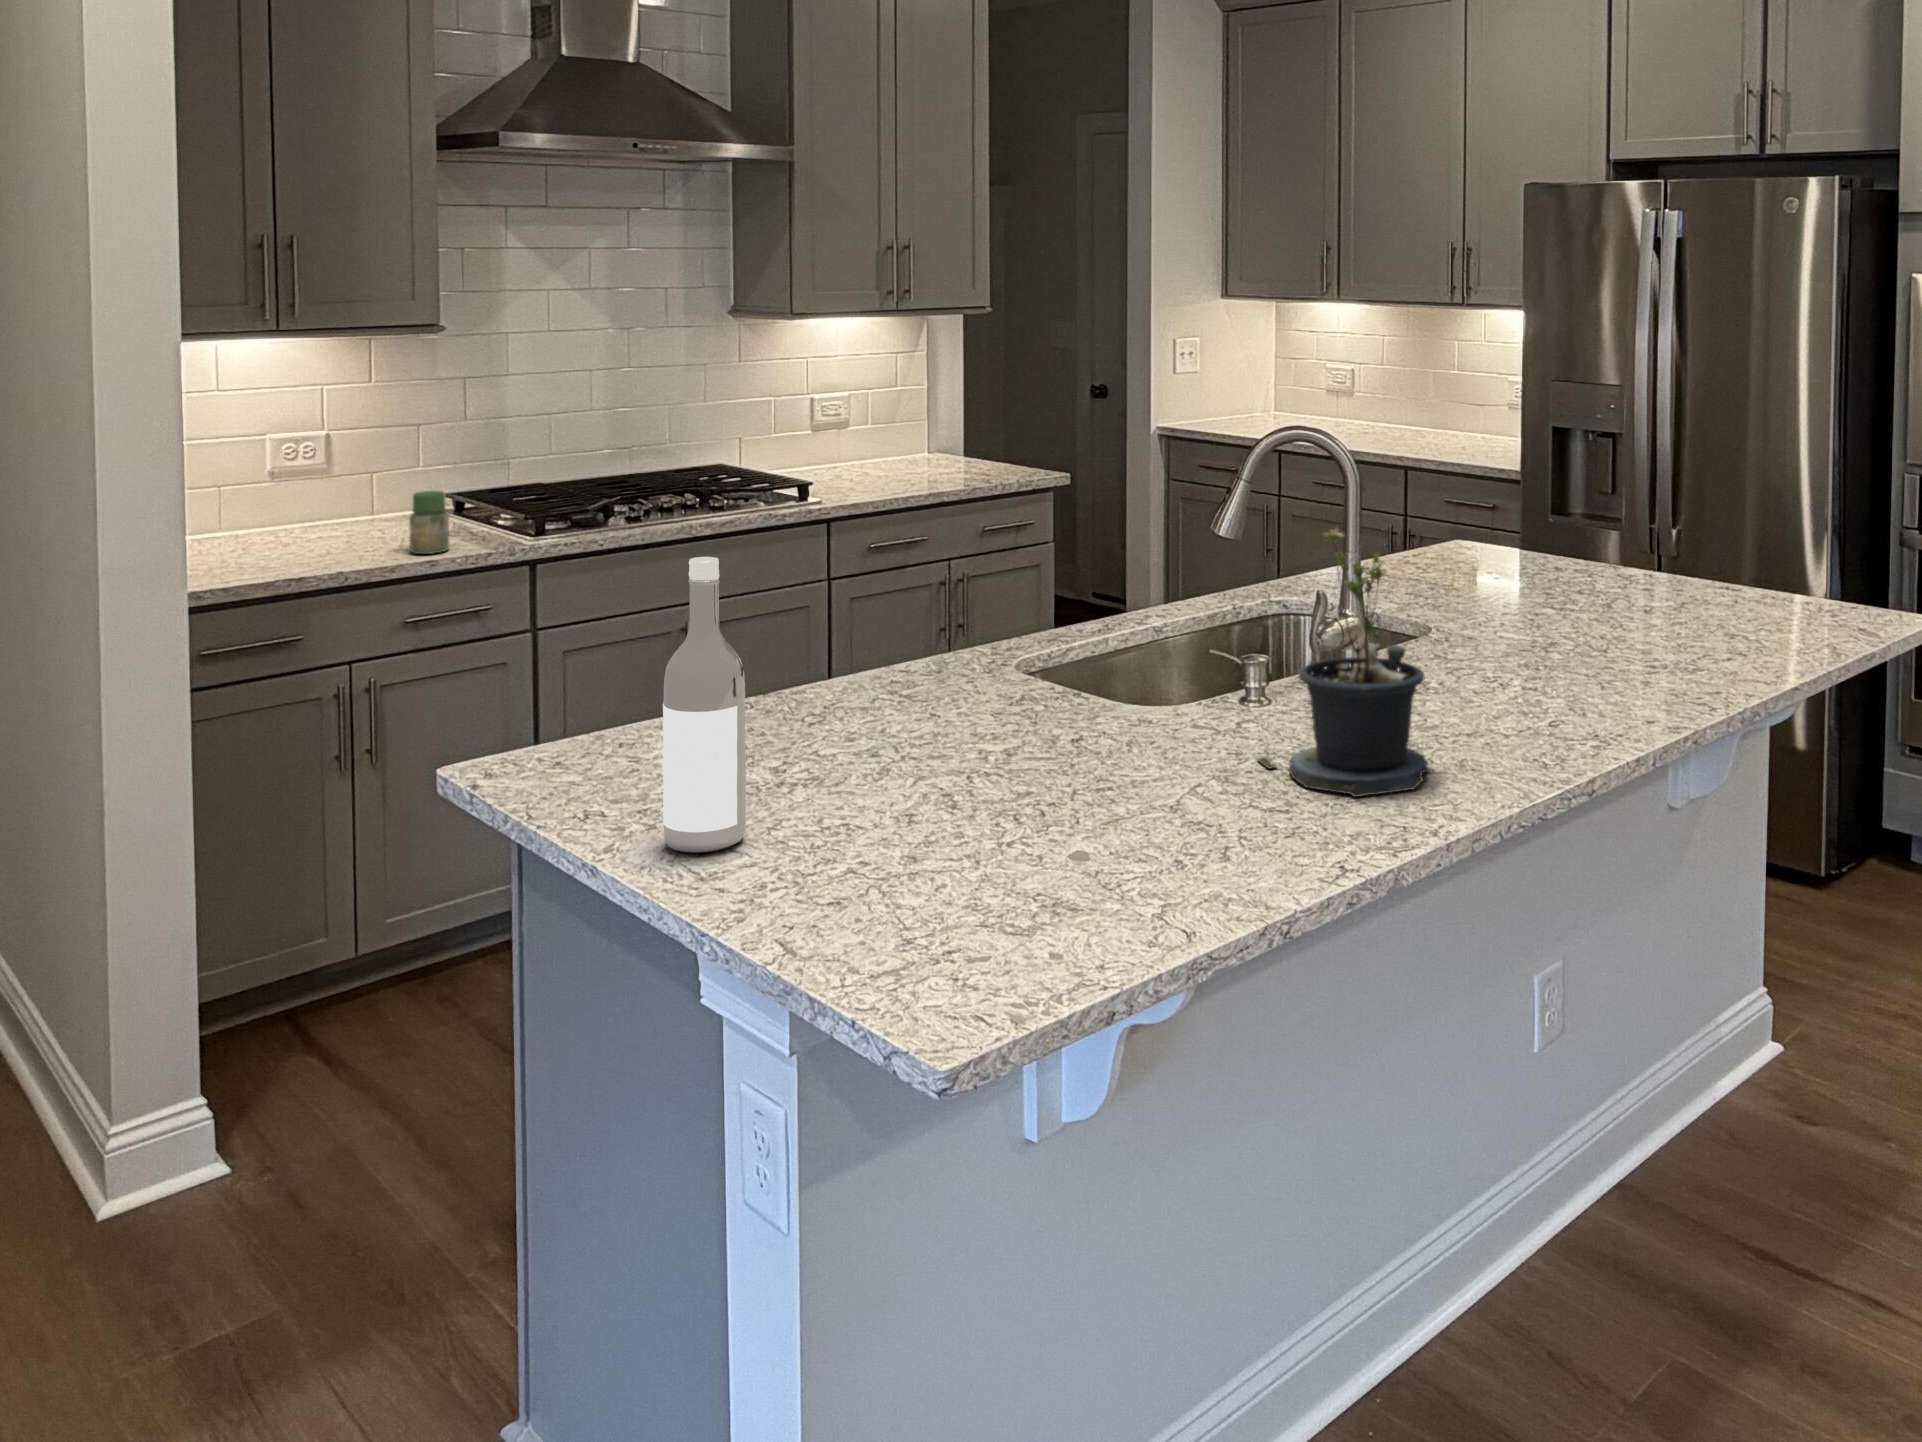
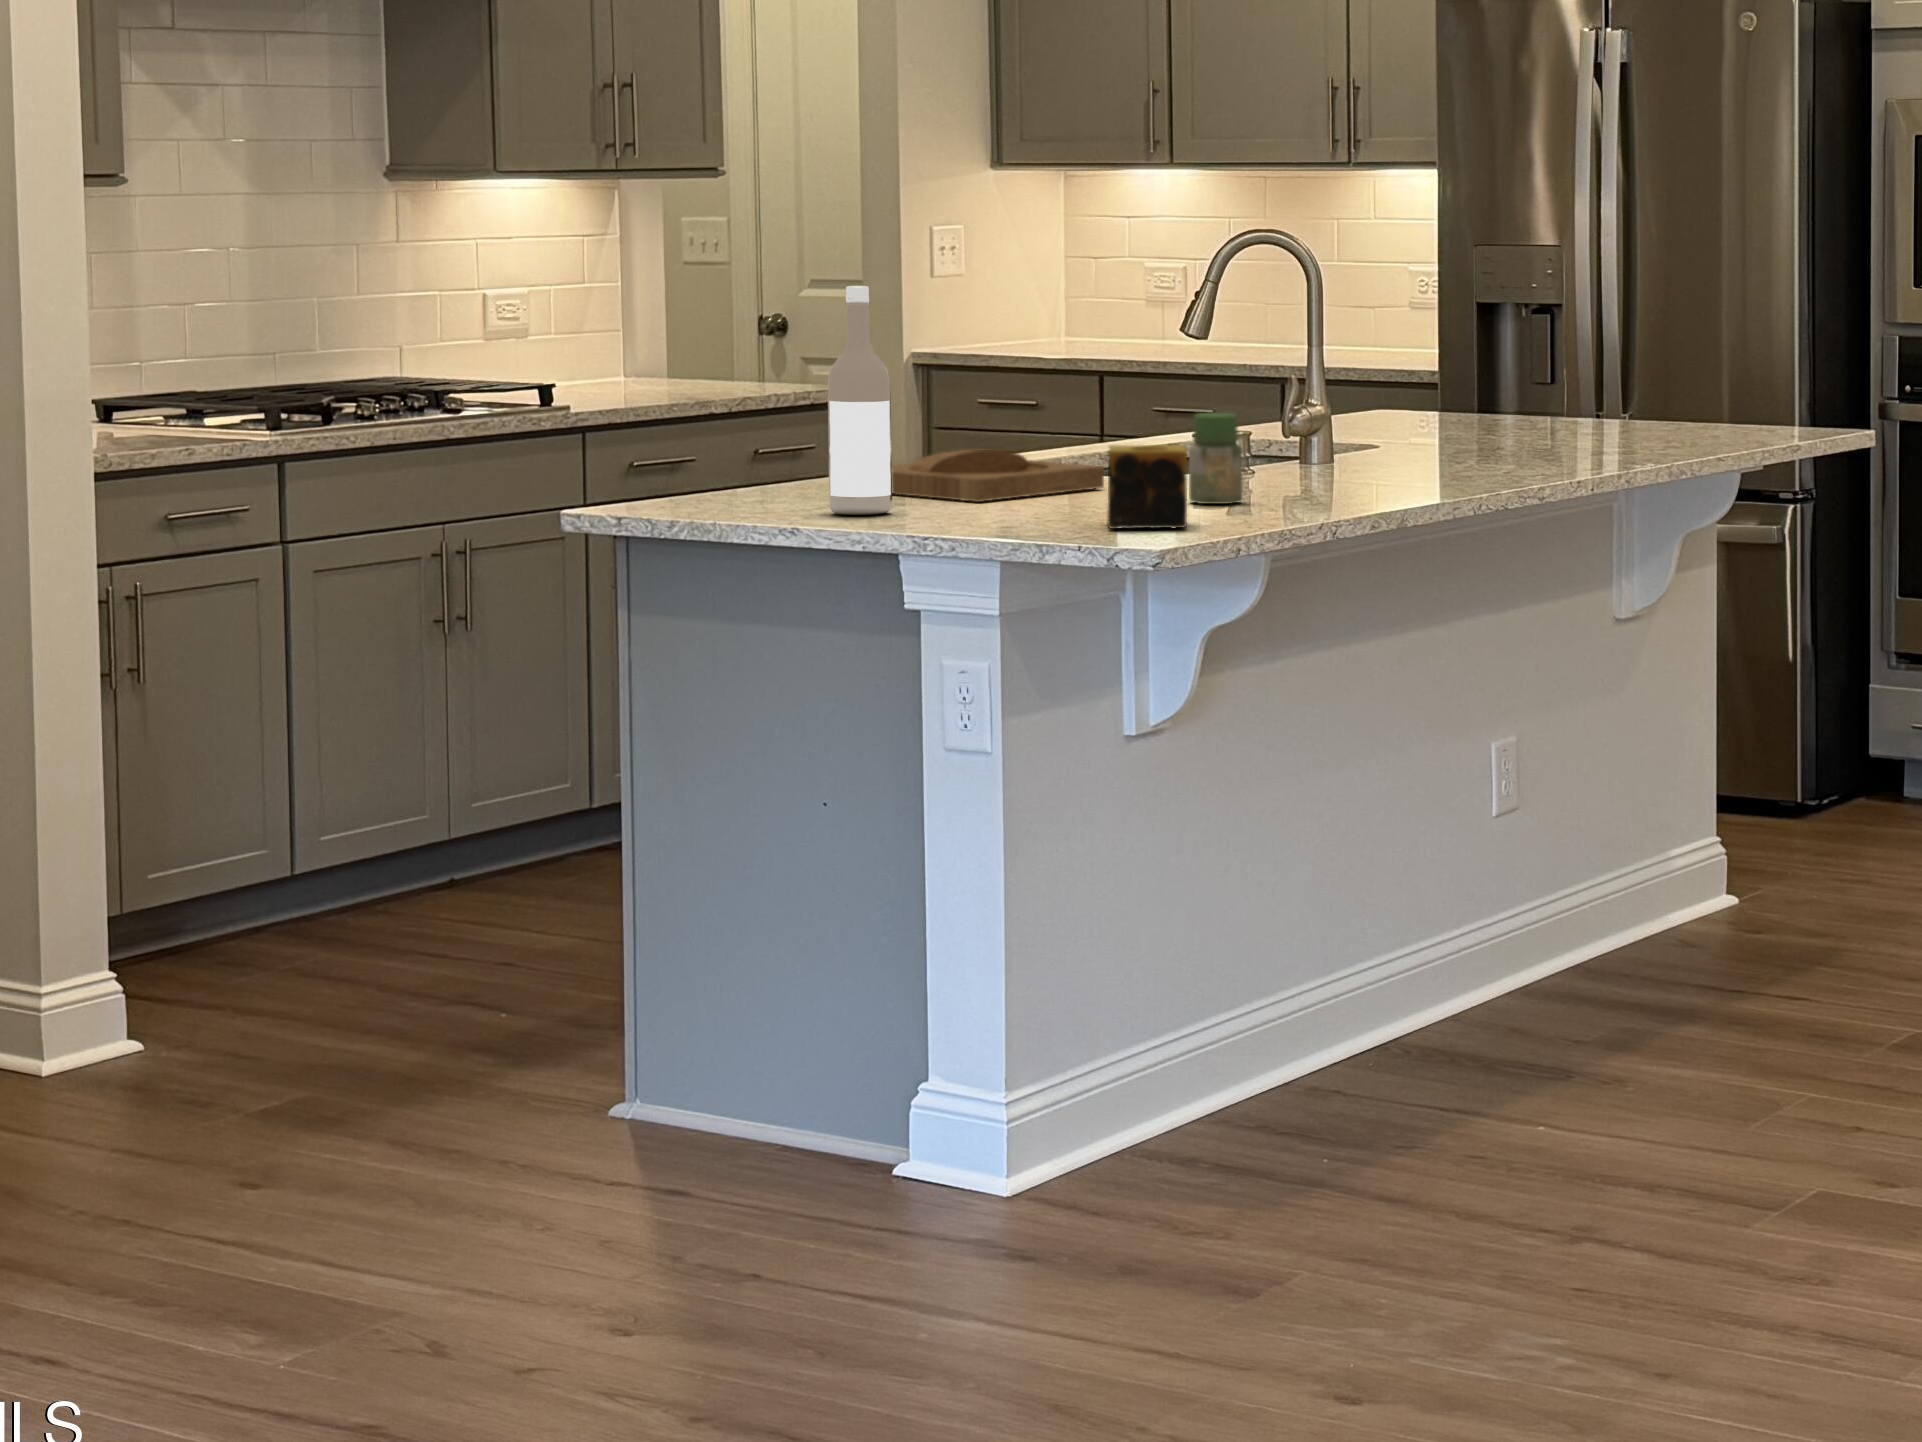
jar: present [409,491,449,554] -> present [1189,413,1243,504]
potted plant: present [1257,528,1431,797] -> none [1263,276,1415,492]
tray: none [786,694,1066,807] -> present [892,450,1104,502]
candle: none [945,807,1077,956] -> present [1107,445,1187,529]

